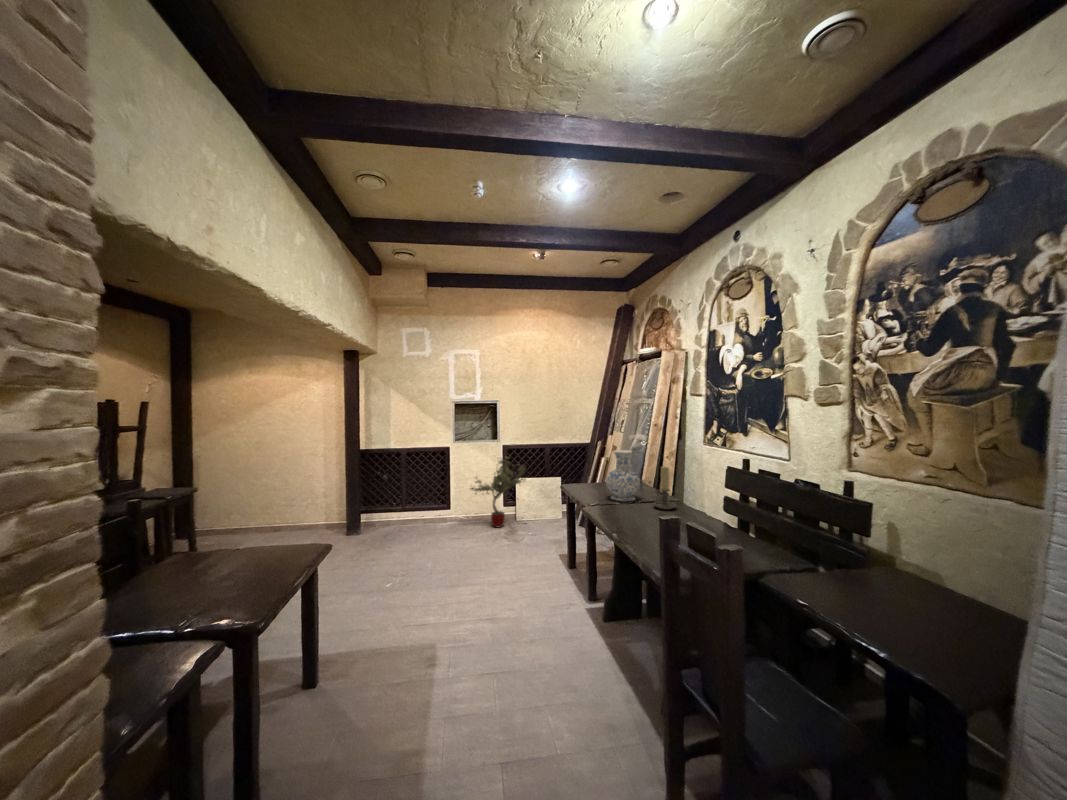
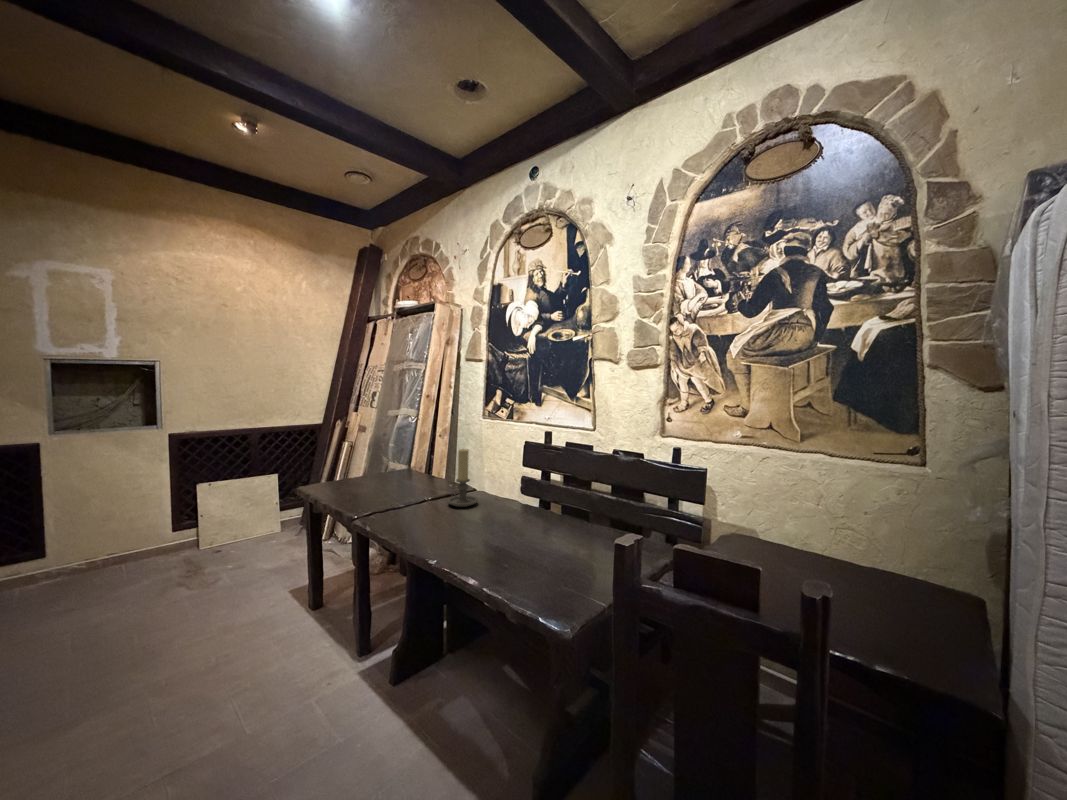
vase: present [606,450,640,501] -> none [373,430,424,504]
potted tree: present [470,457,525,527] -> none [77,451,213,574]

